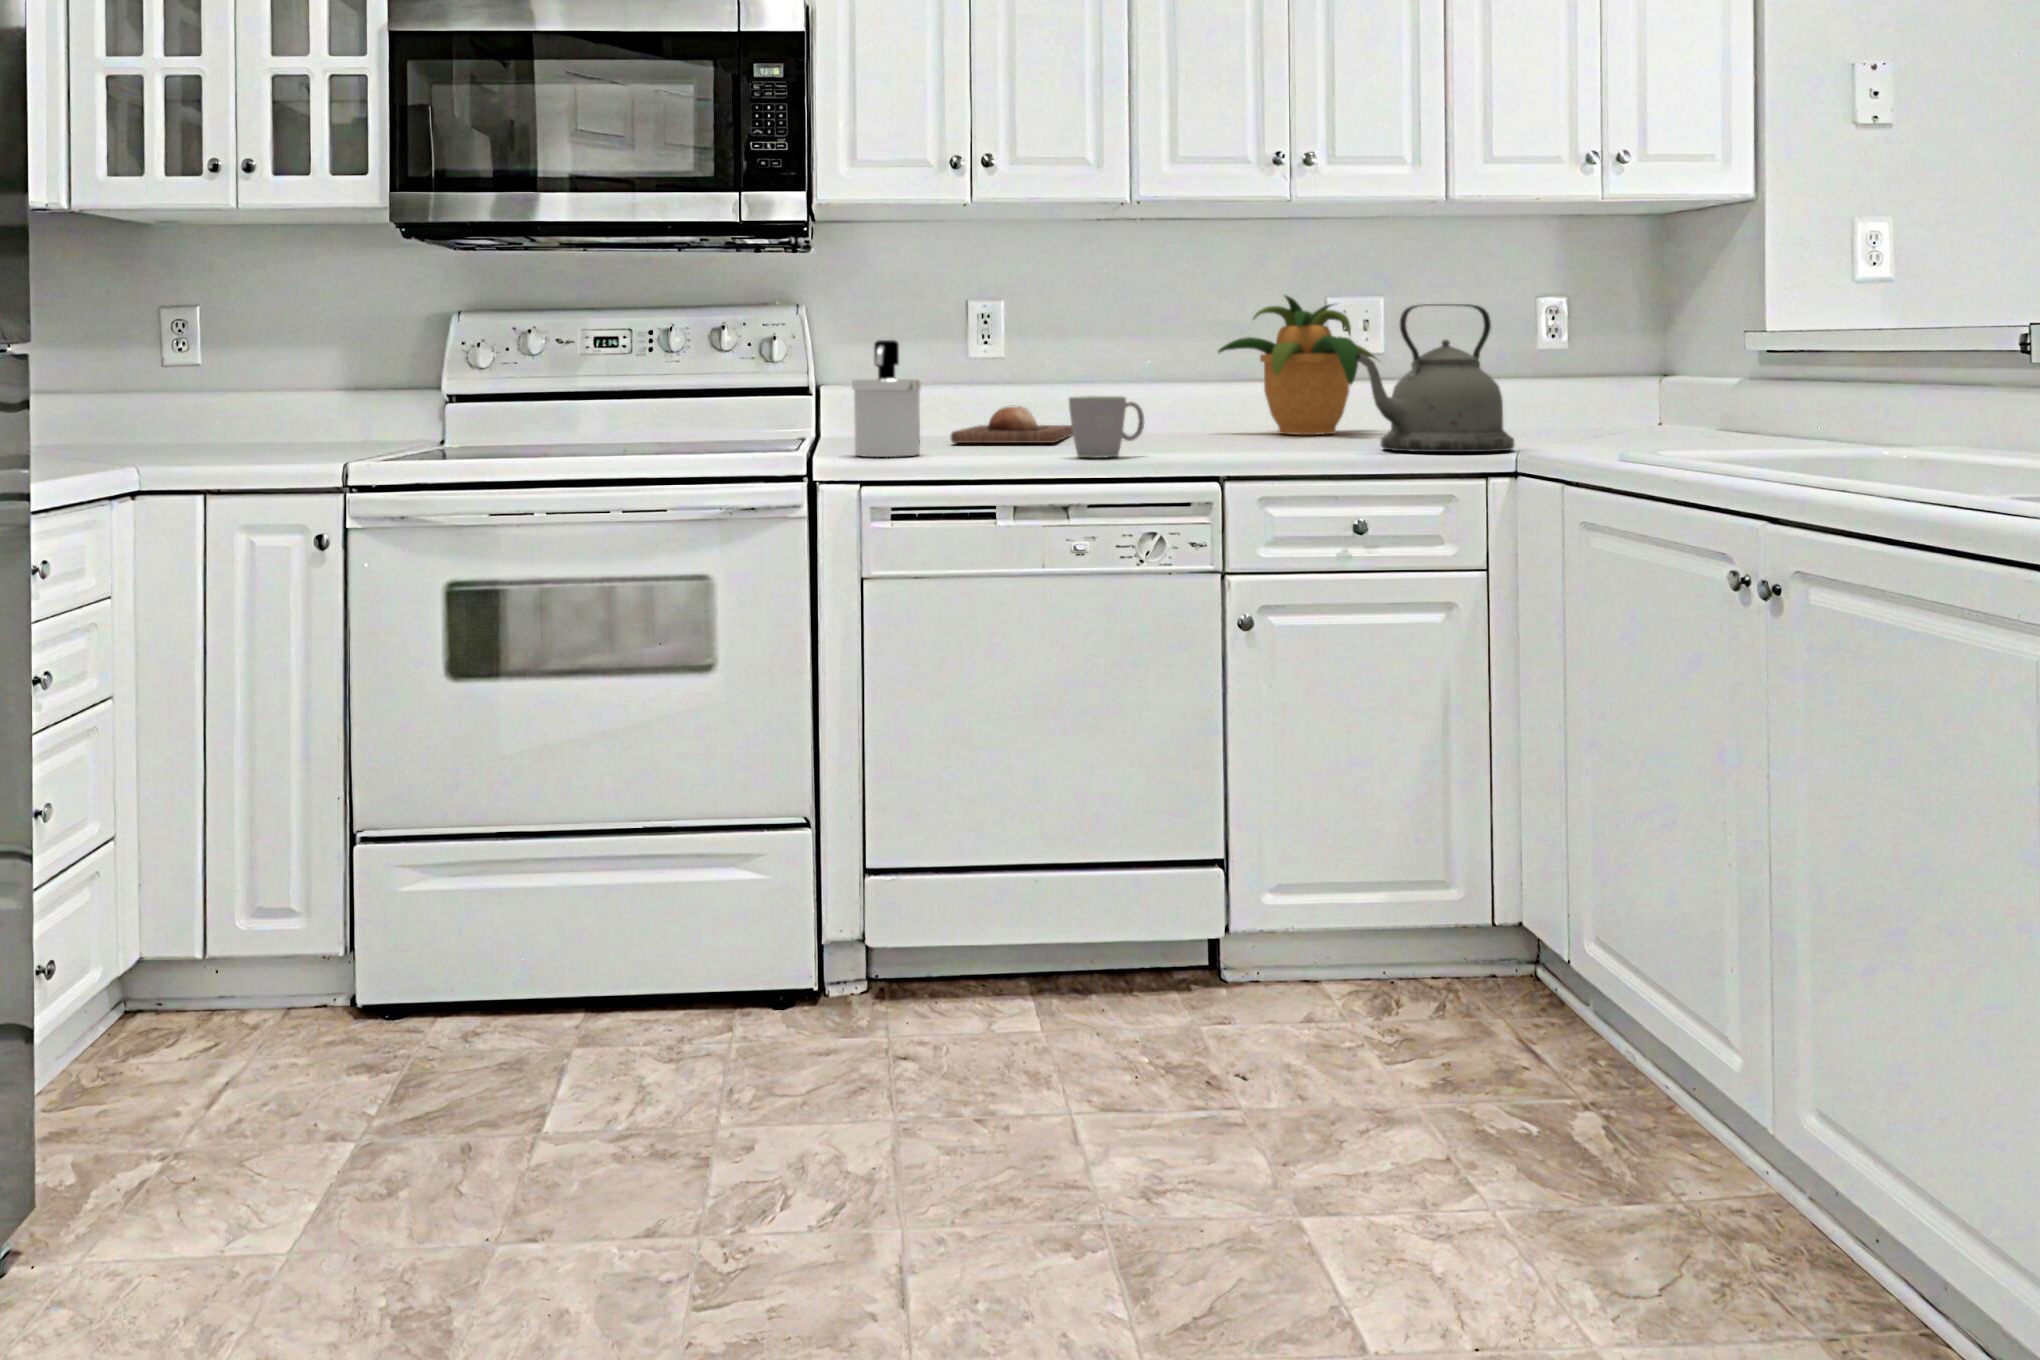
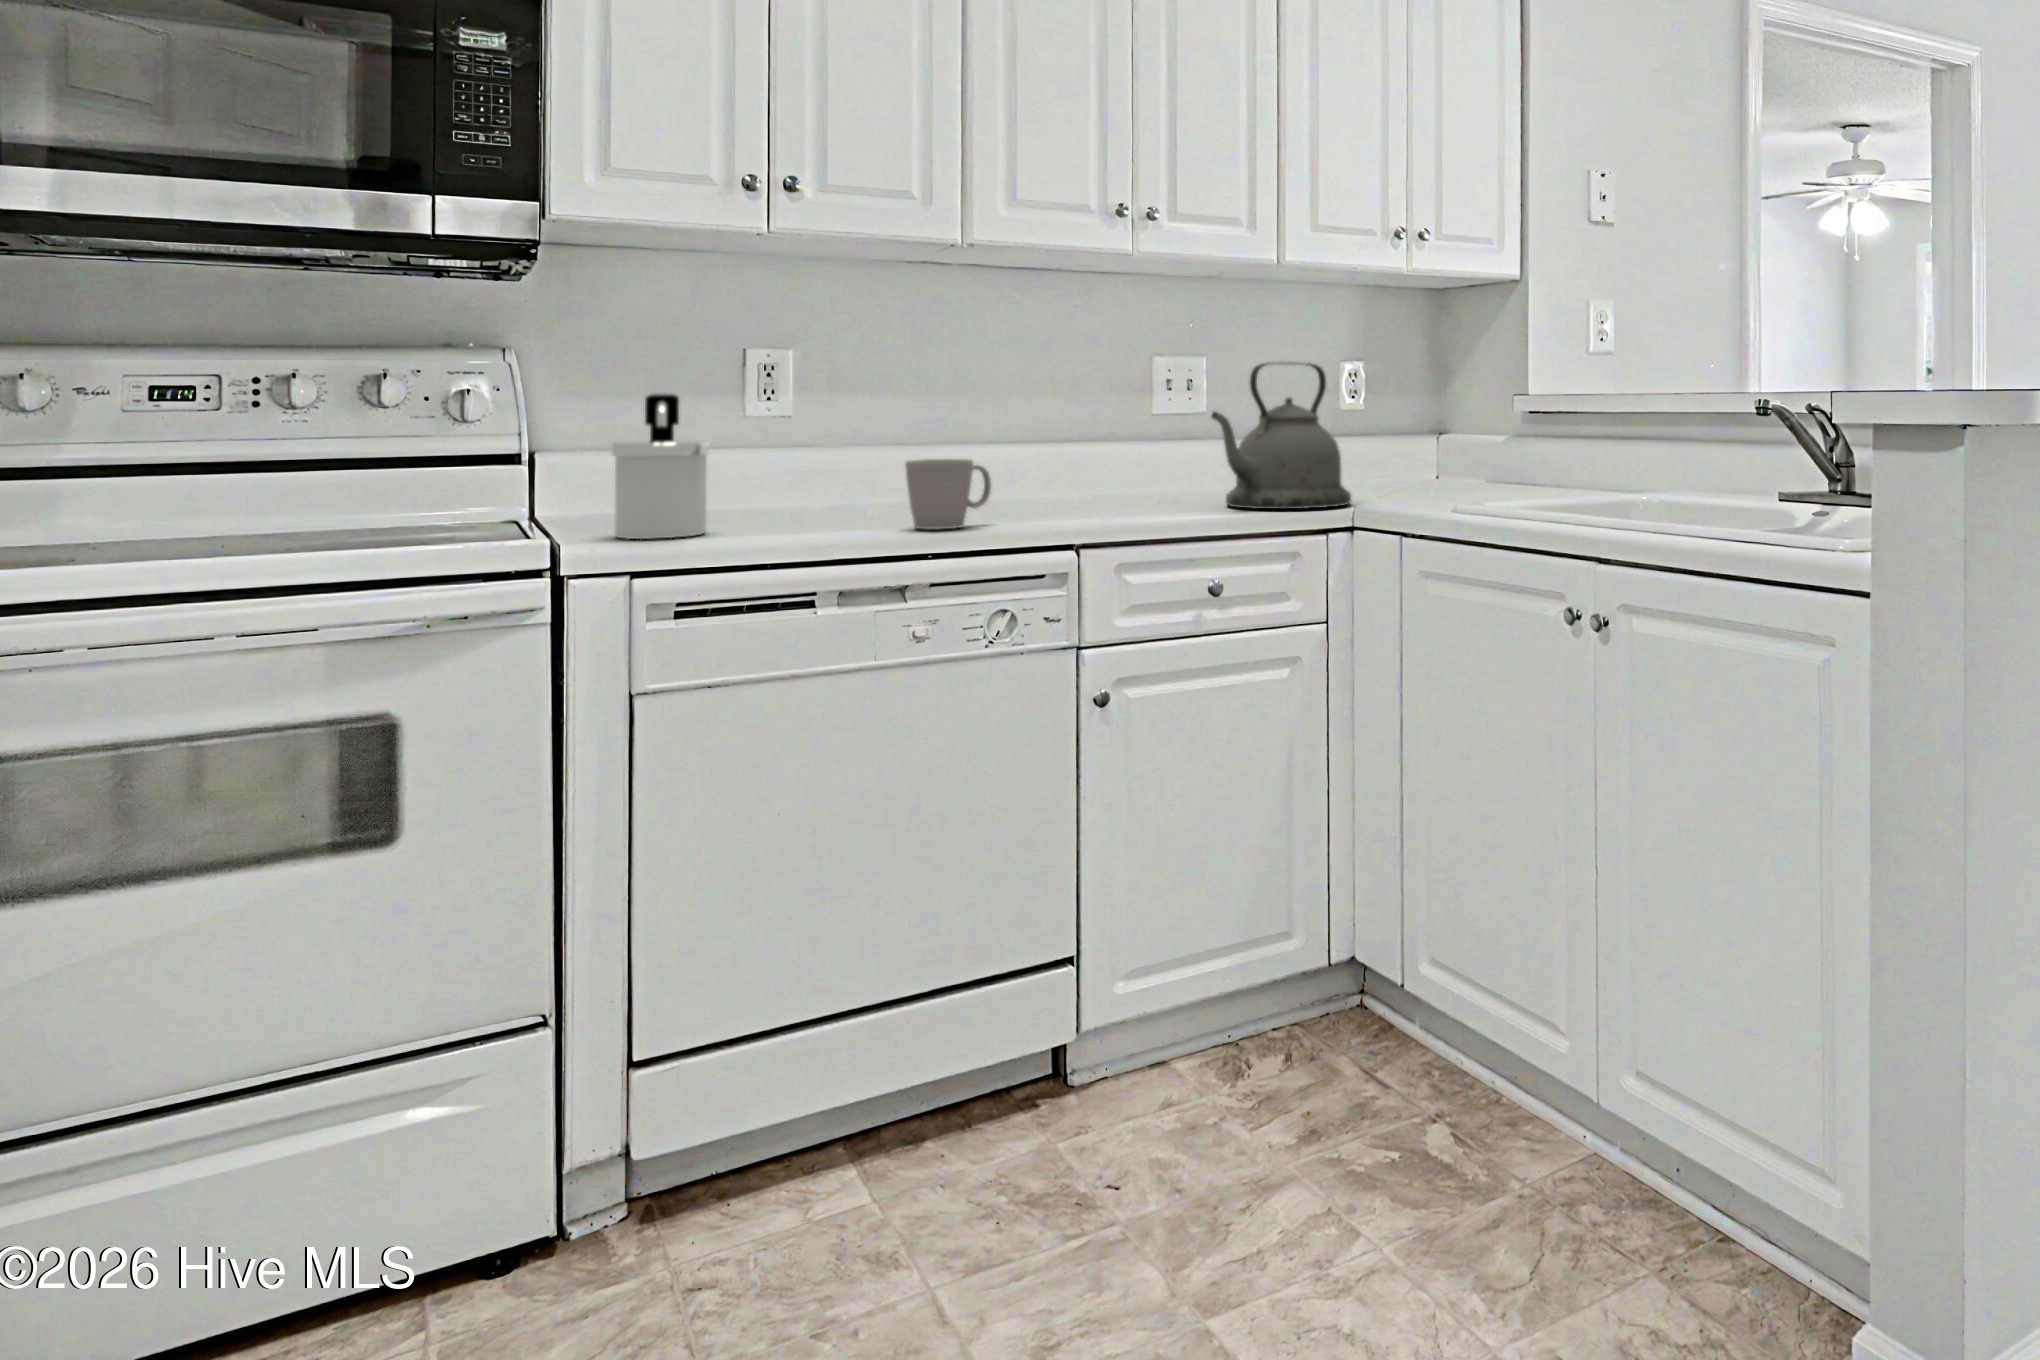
potted plant: present [1218,296,1380,435] -> none [1017,346,1198,489]
bread loaf: present [951,406,1073,443] -> none [728,465,864,513]

